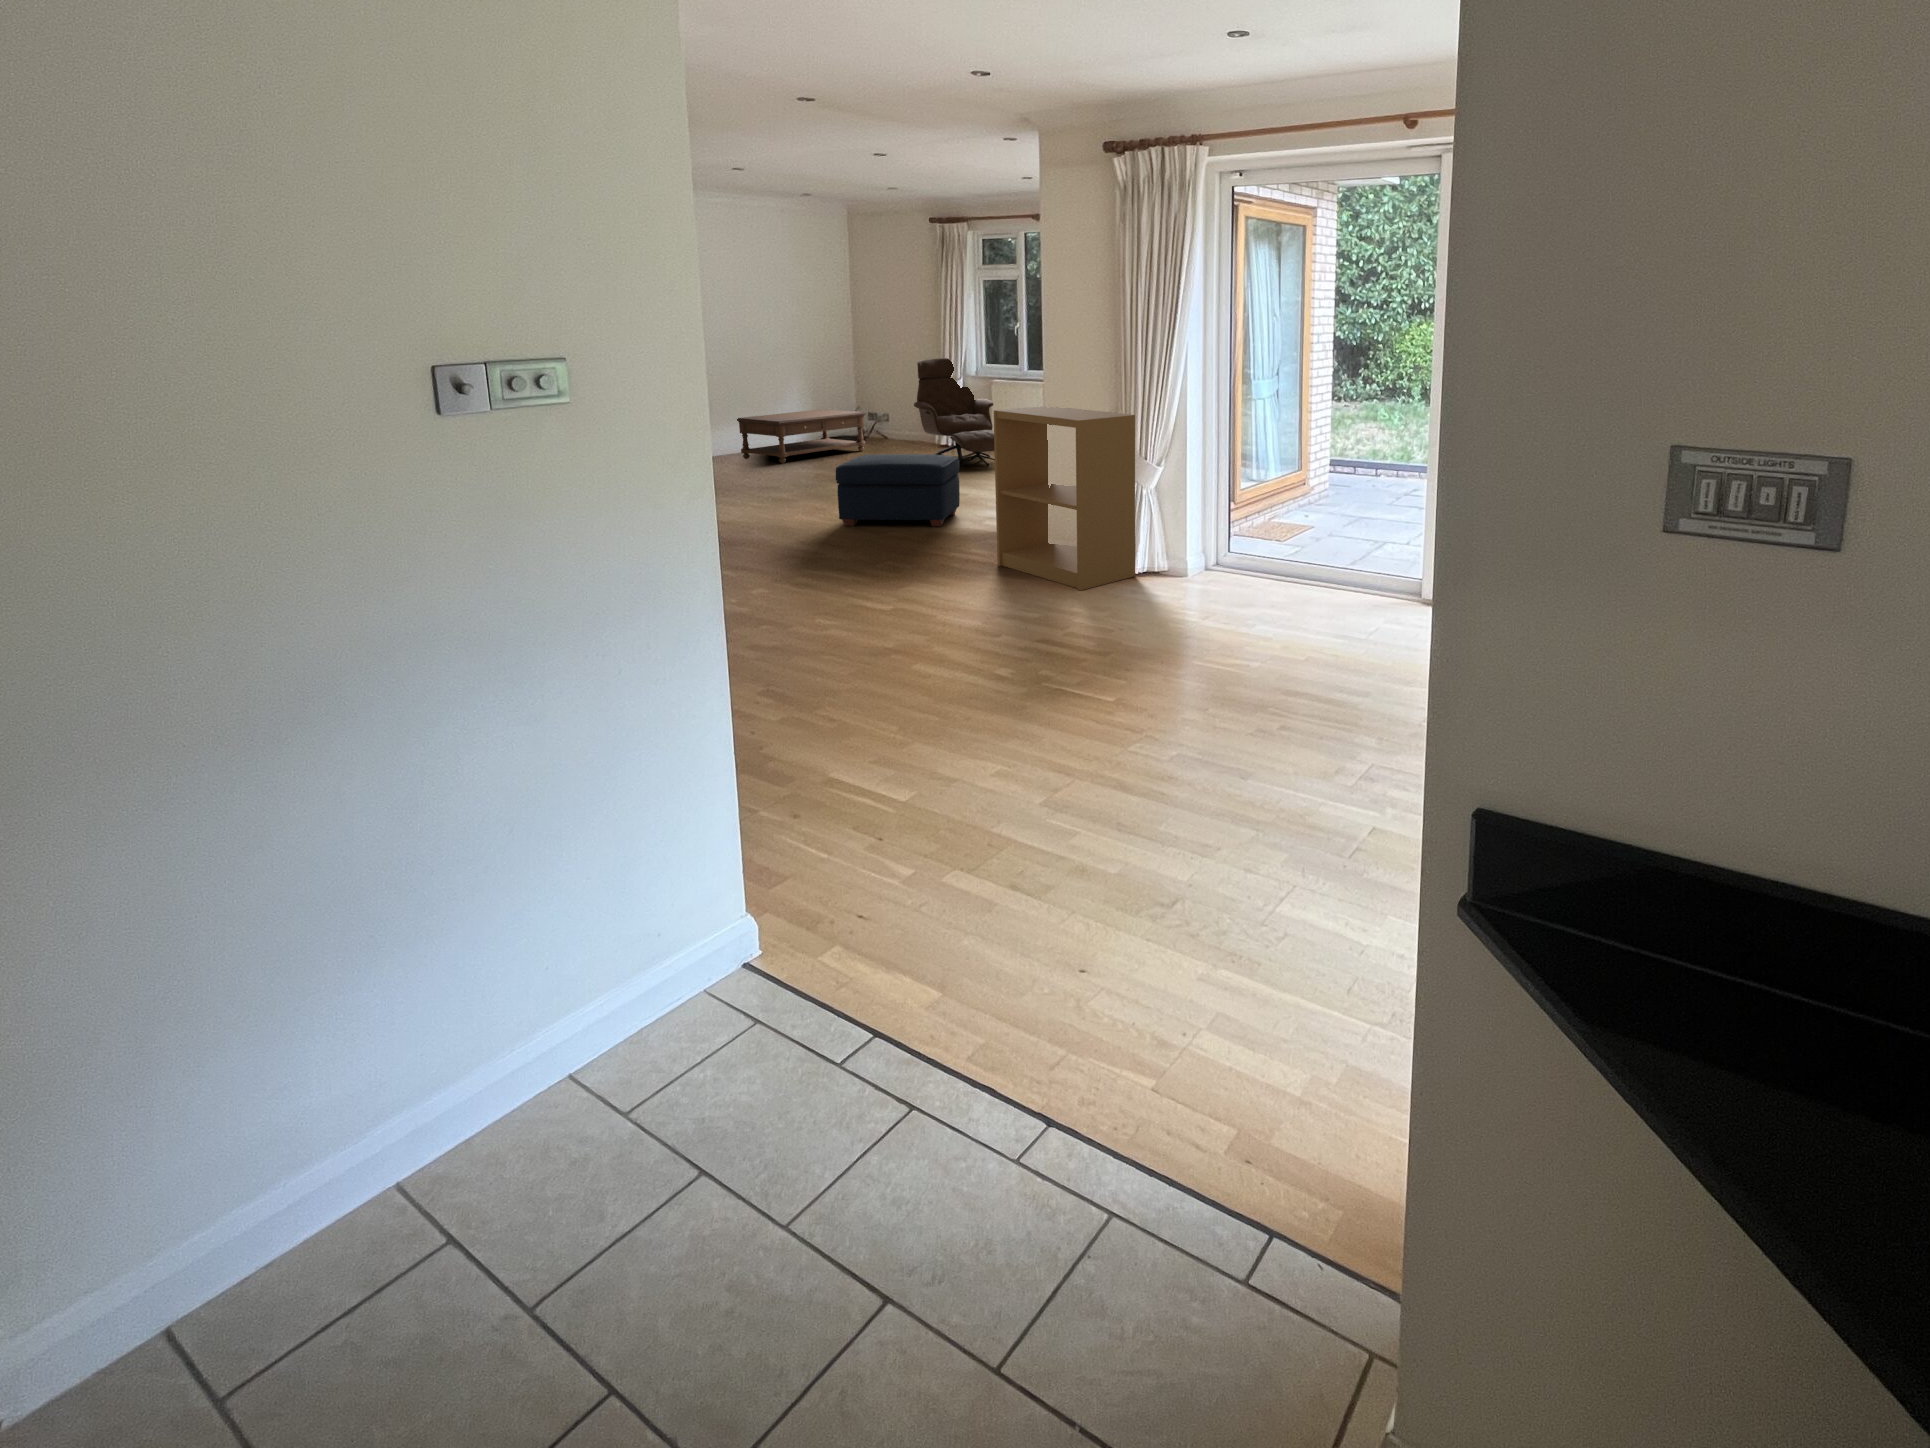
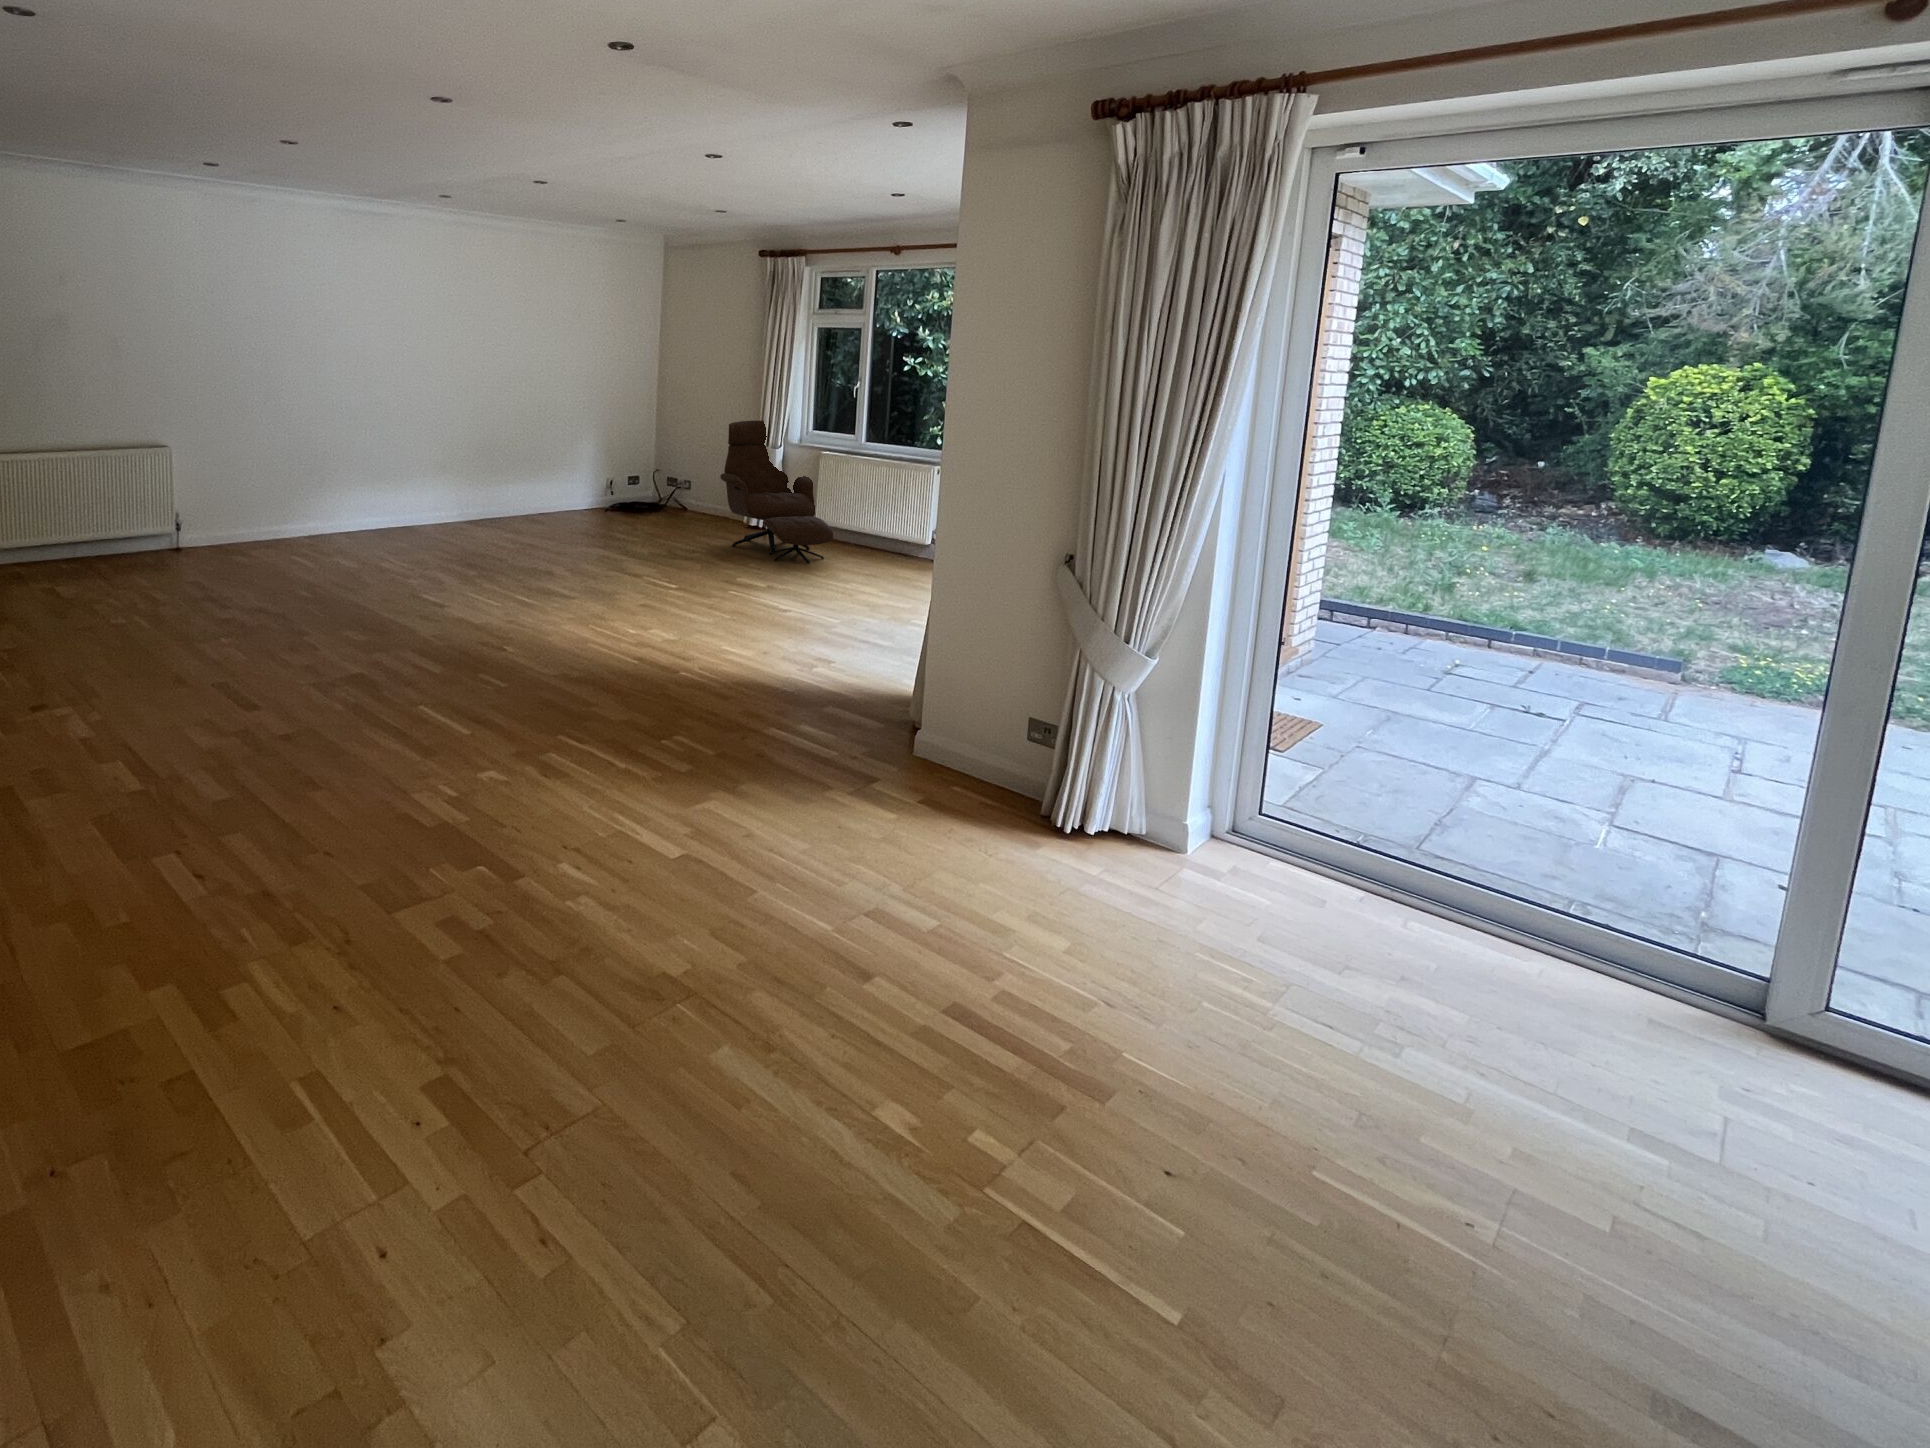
bookshelf: present [994,406,1135,590] -> none [845,525,1113,858]
coffee table: present [737,409,866,463] -> none [515,472,663,537]
ottoman: present [836,454,960,526] -> none [619,555,784,670]

